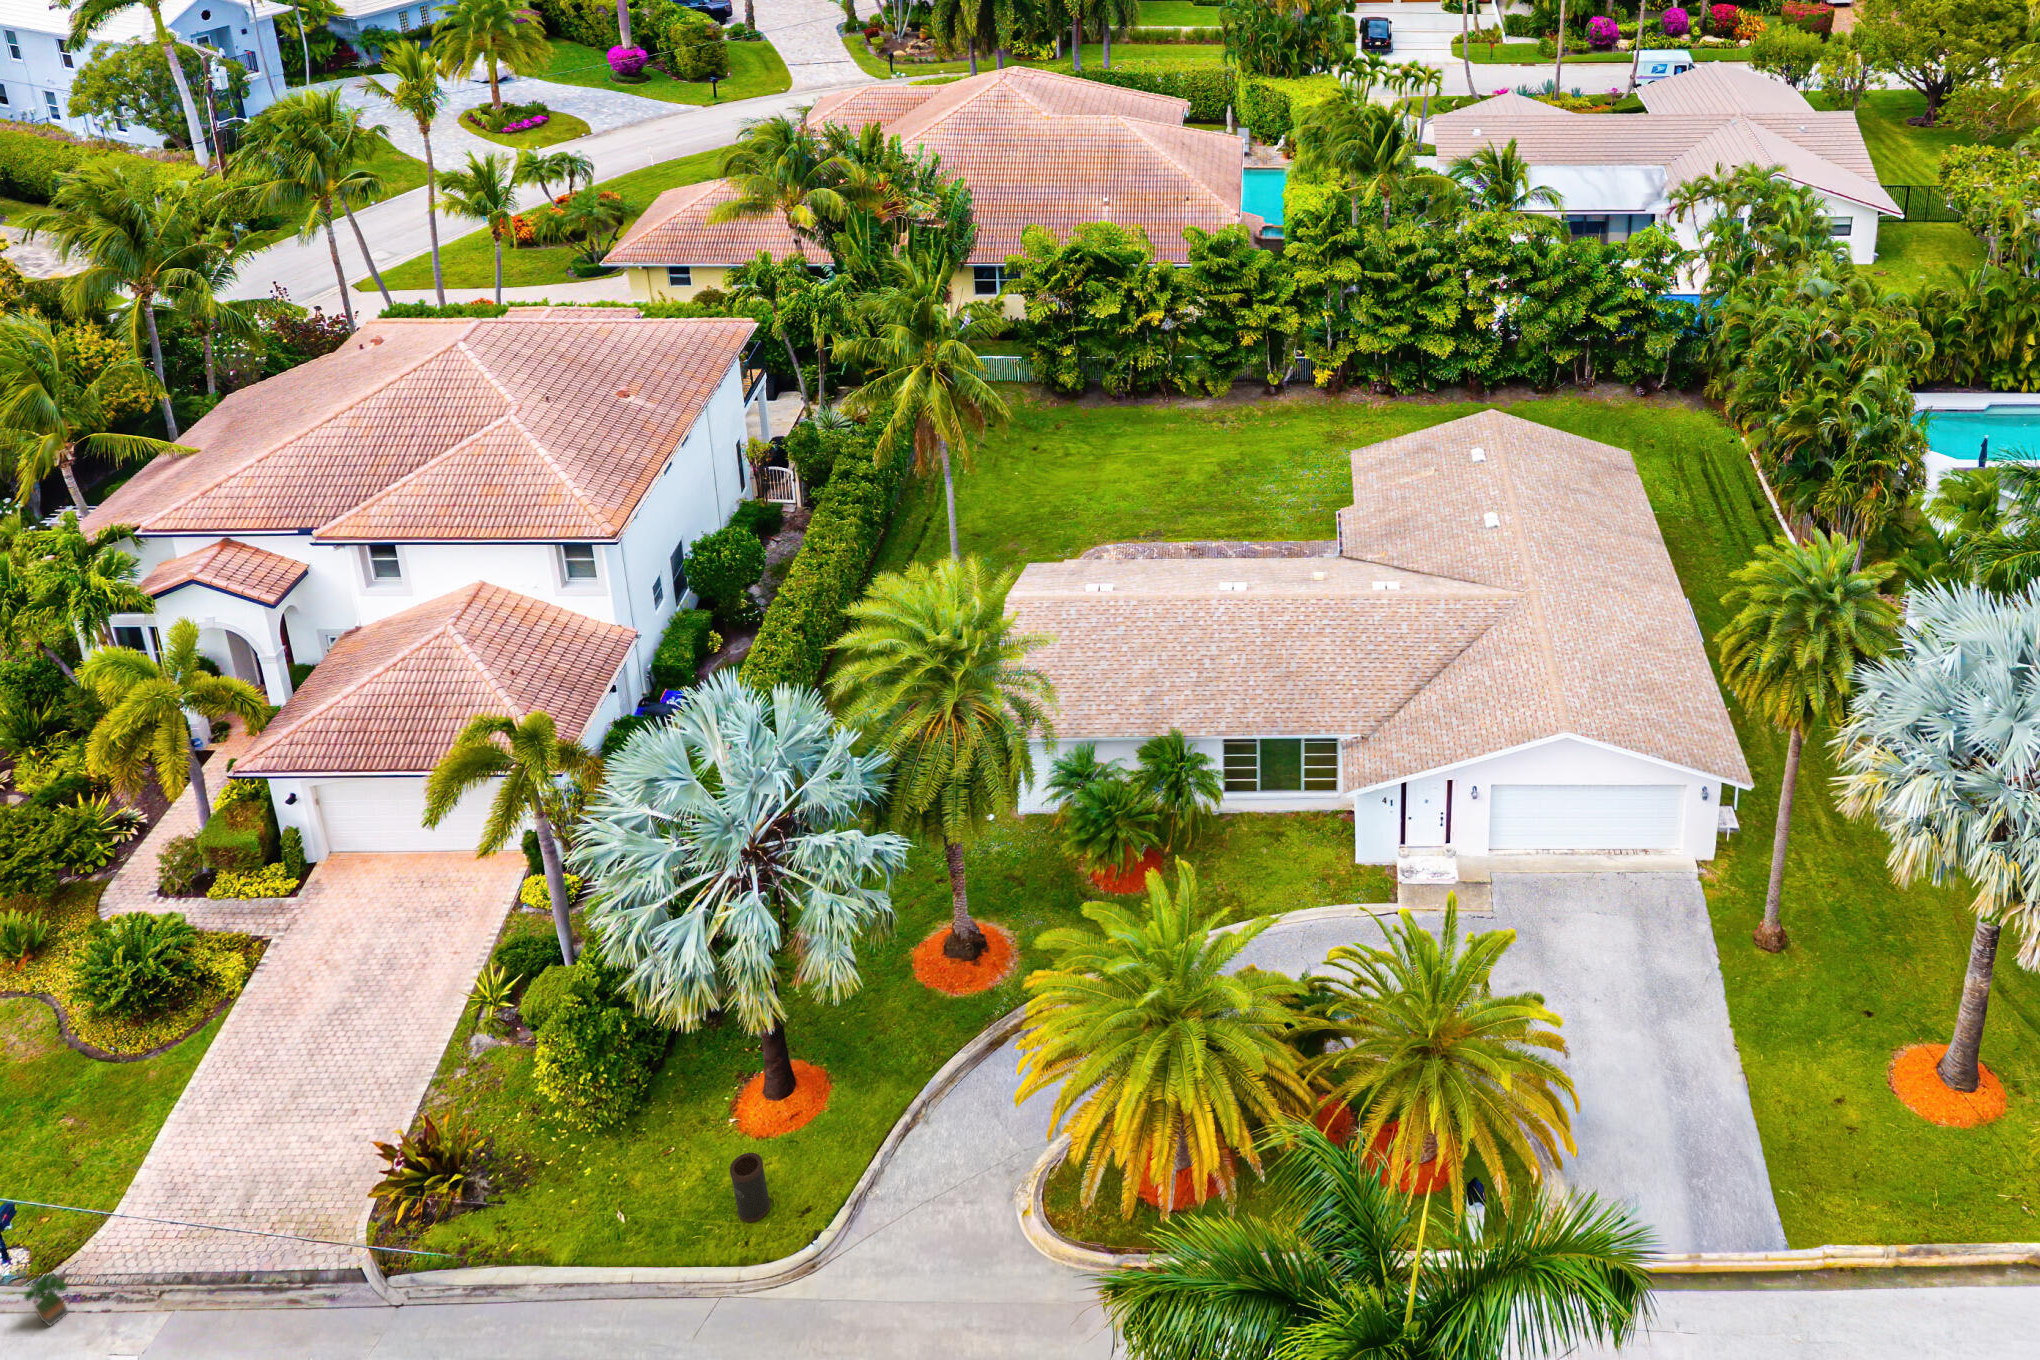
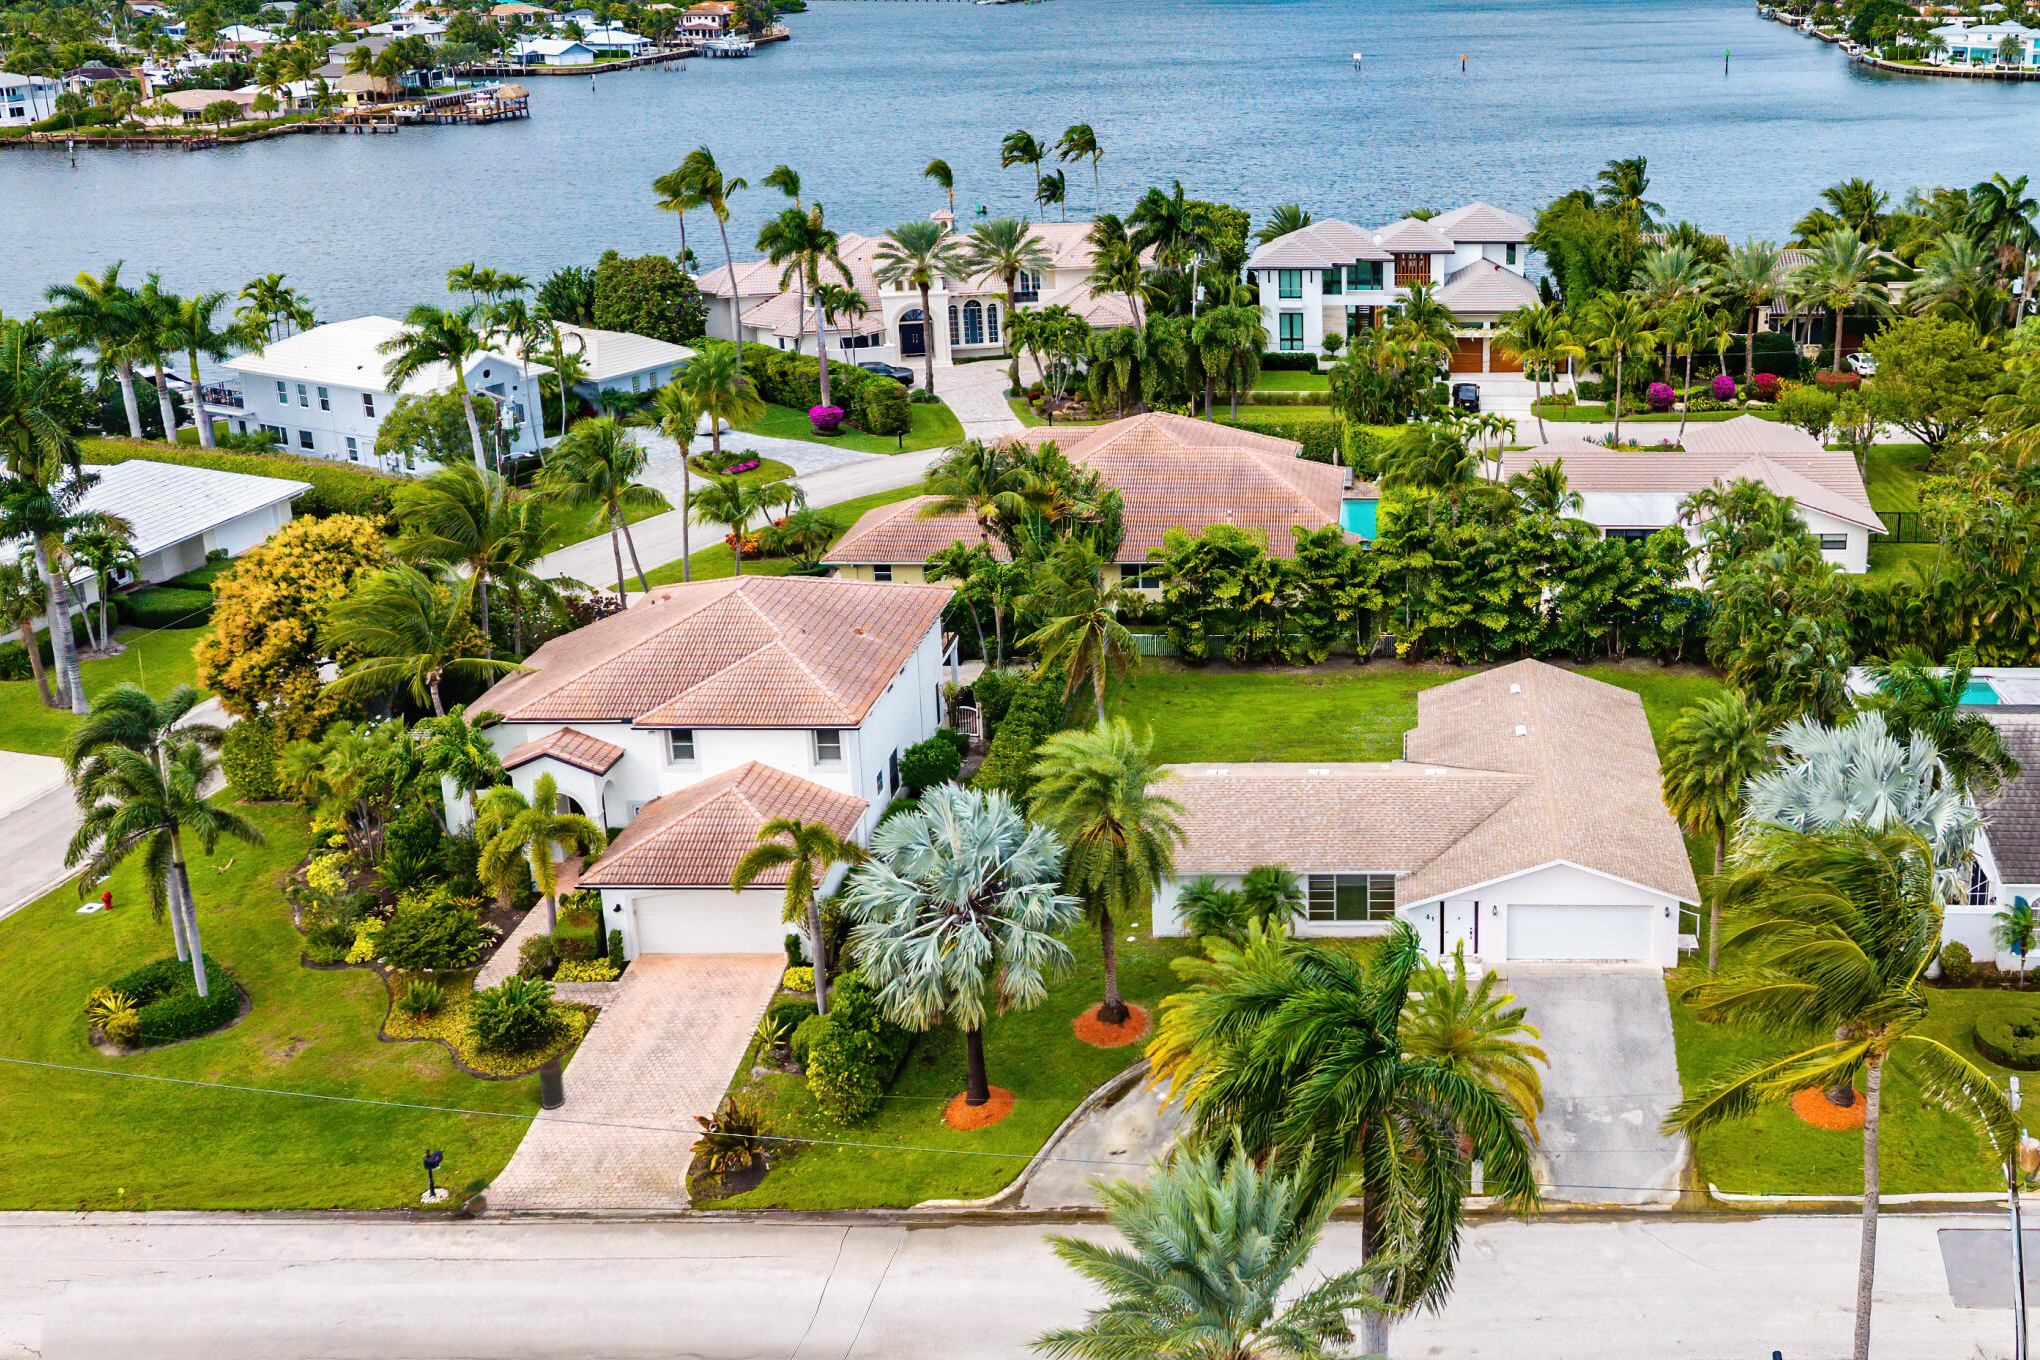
trash can: present [730,1153,770,1222] -> present [539,1060,565,1109]

